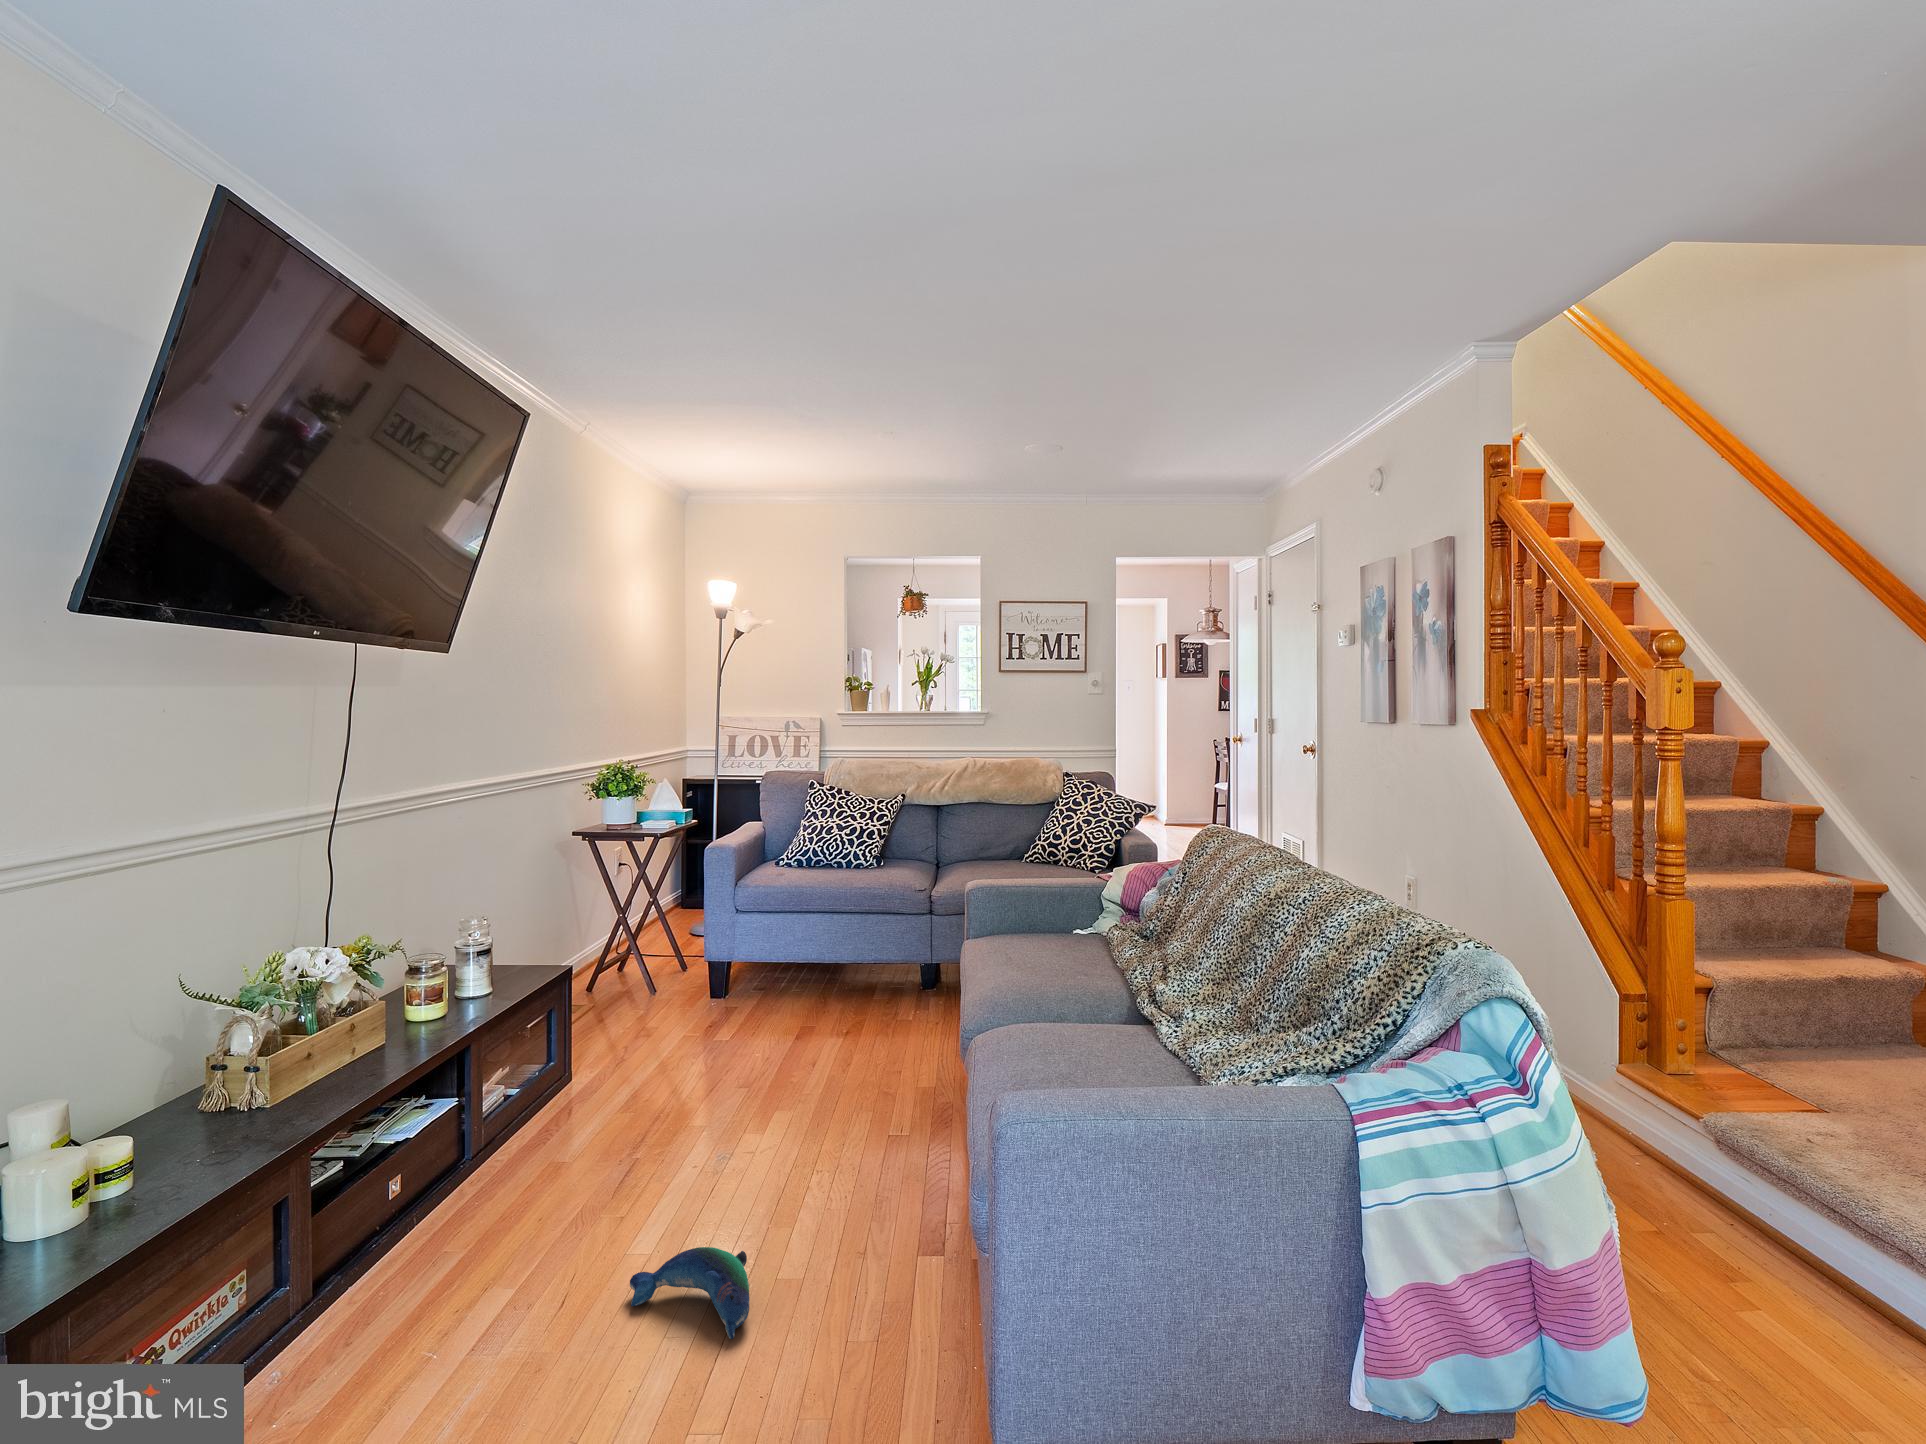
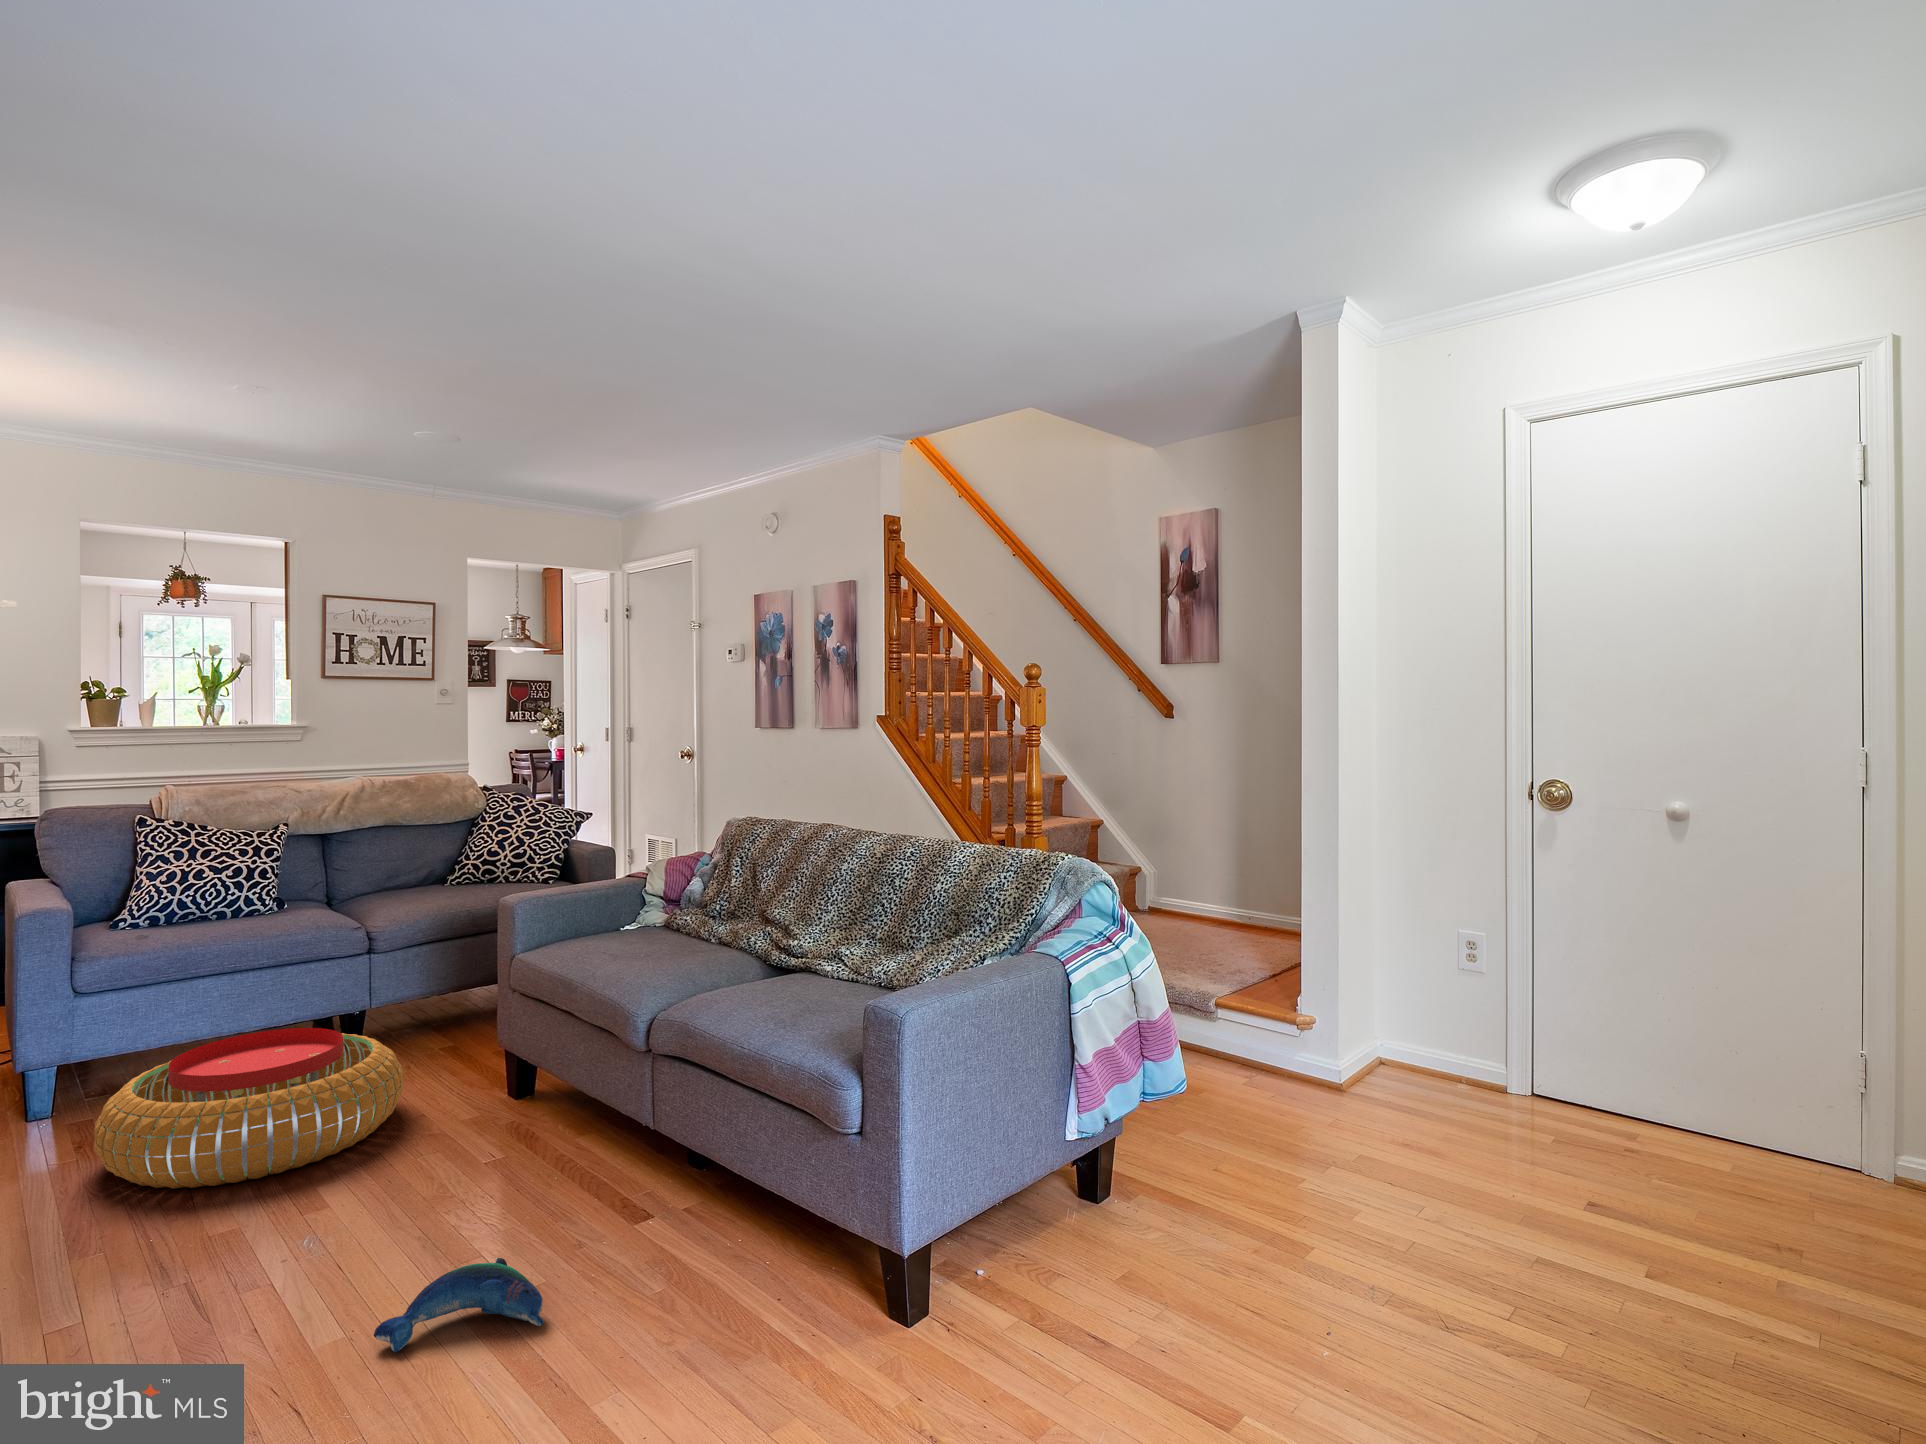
pouf: none [666,973,885,1100] -> present [94,1028,403,1189]

